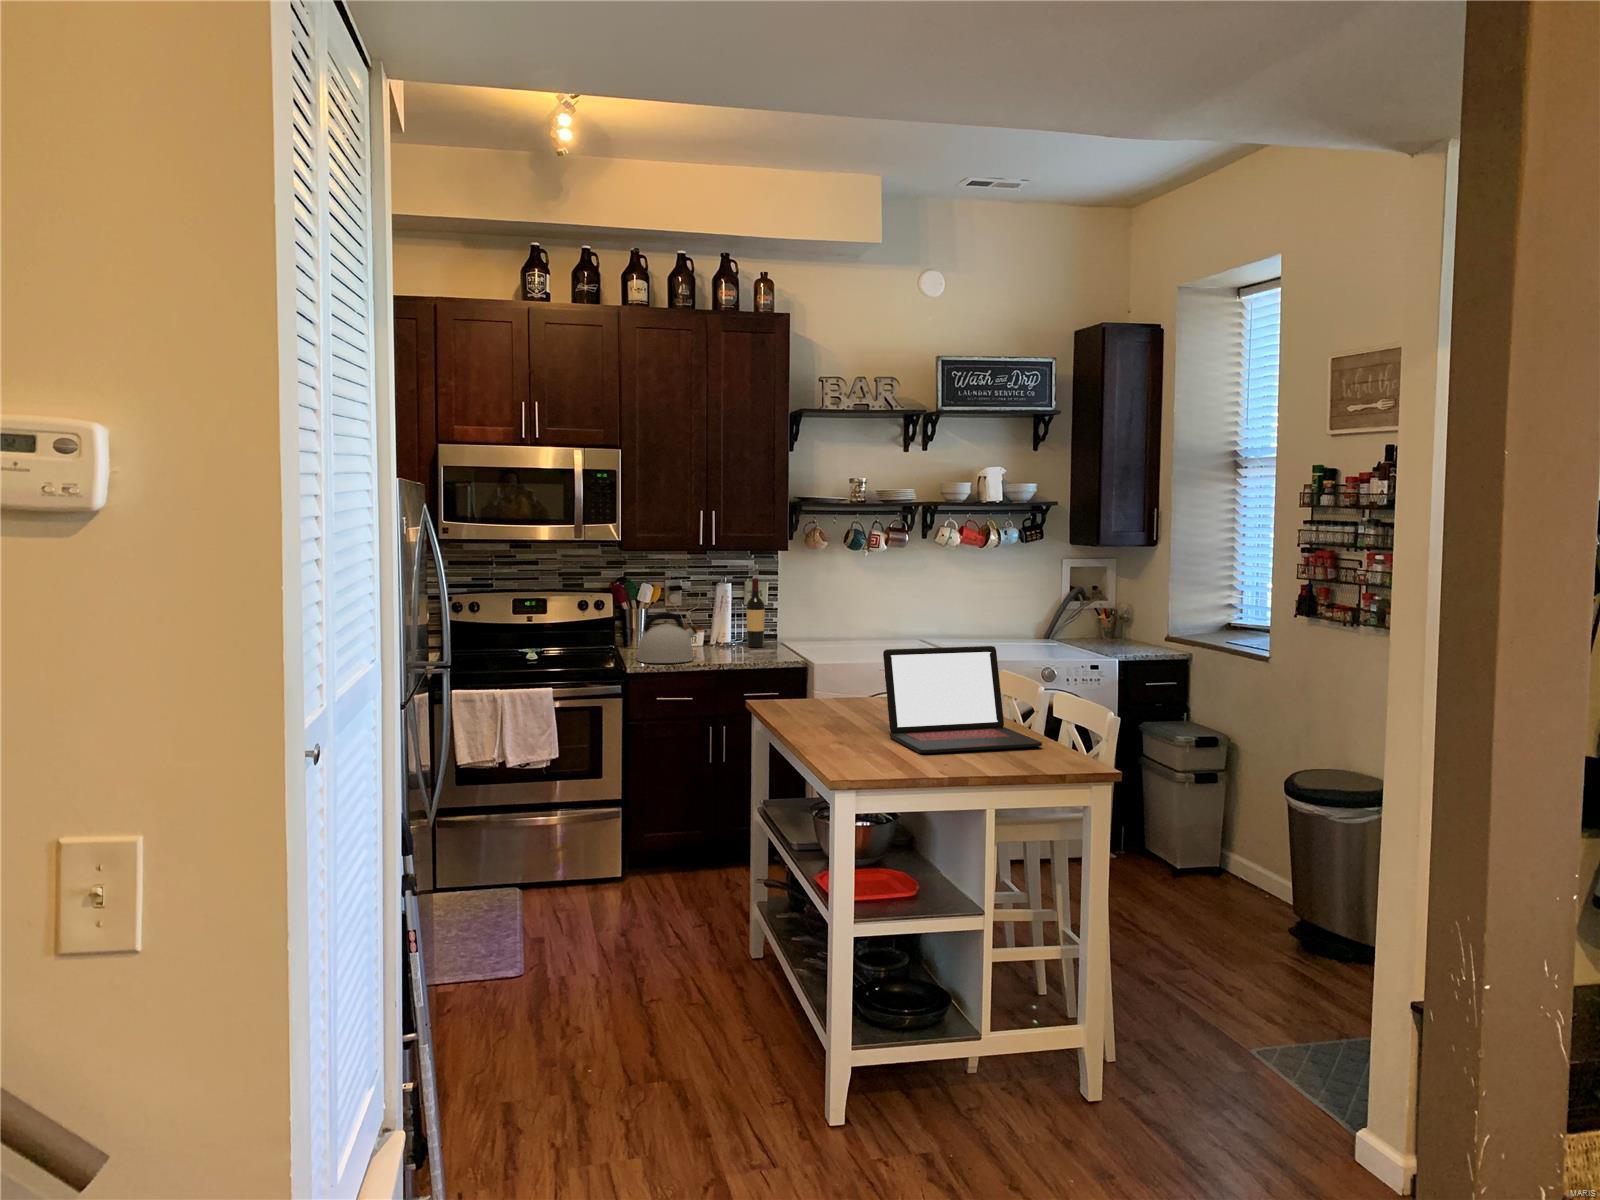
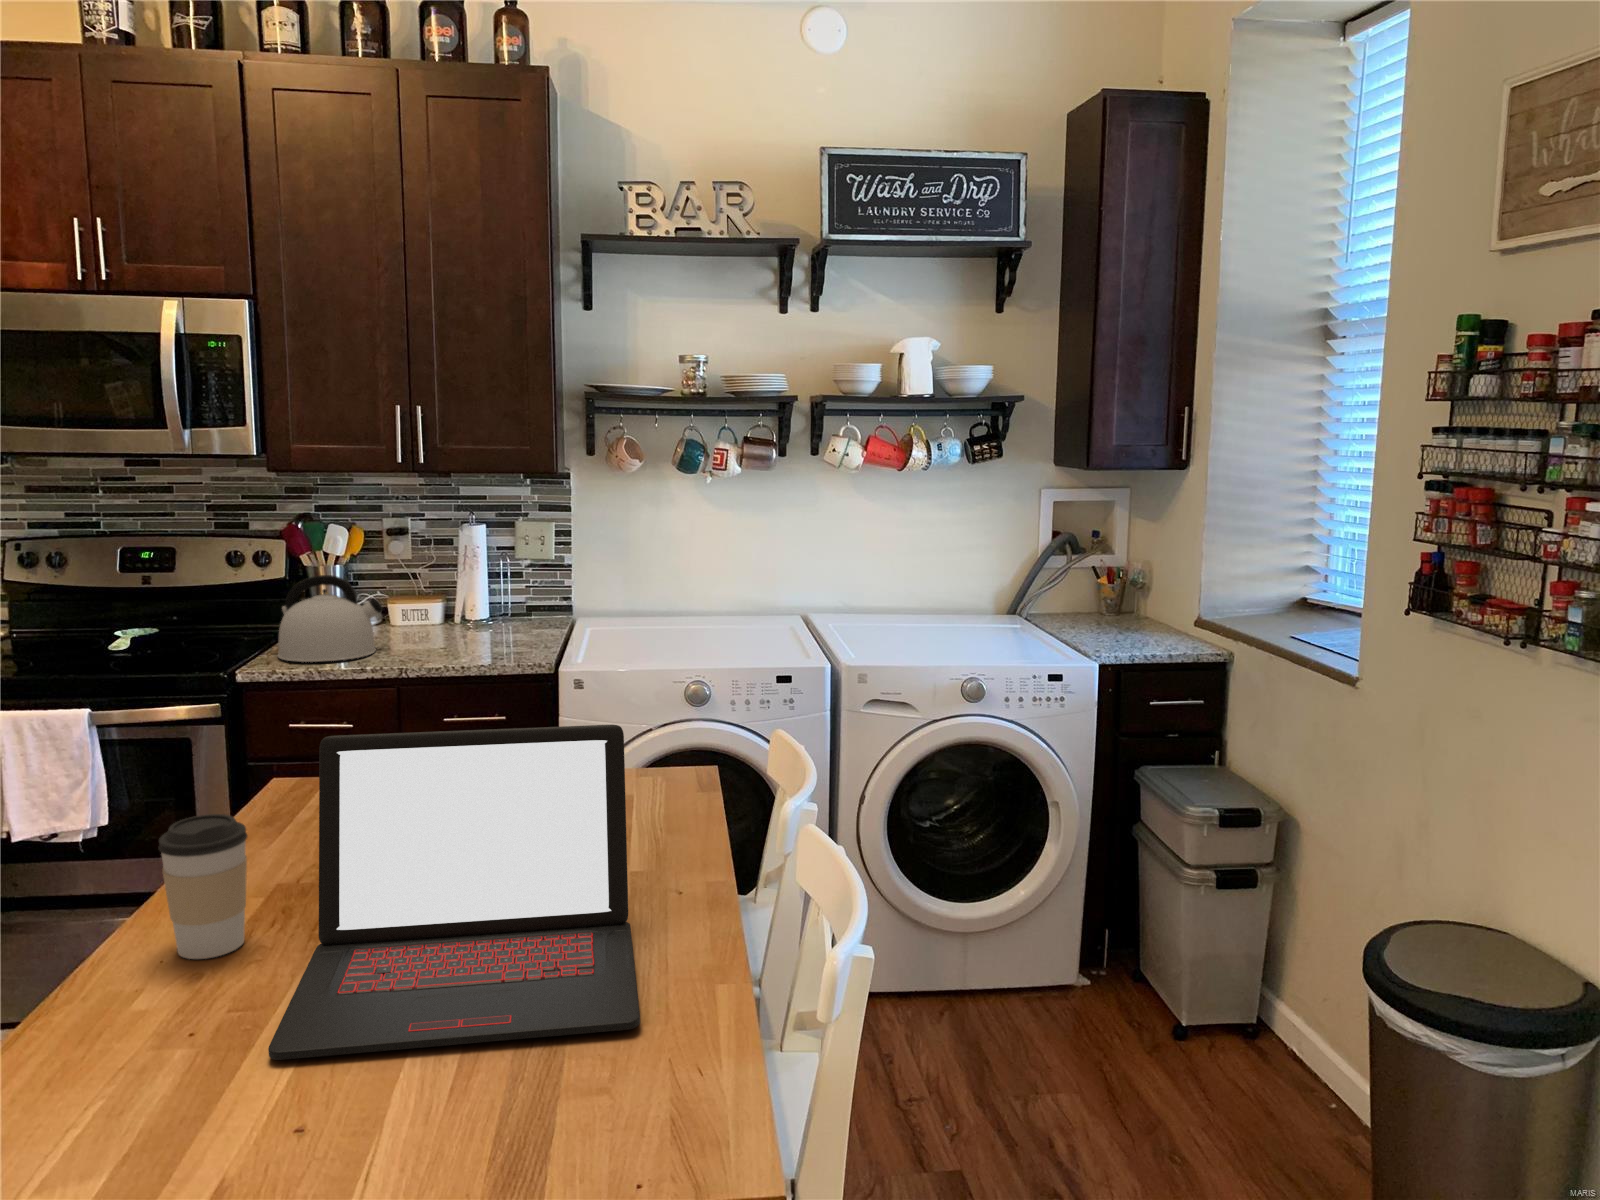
wine bottle: present [746,578,765,647] -> none [498,517,528,628]
coffee cup: none [825,683,858,739] -> present [159,814,247,959]

